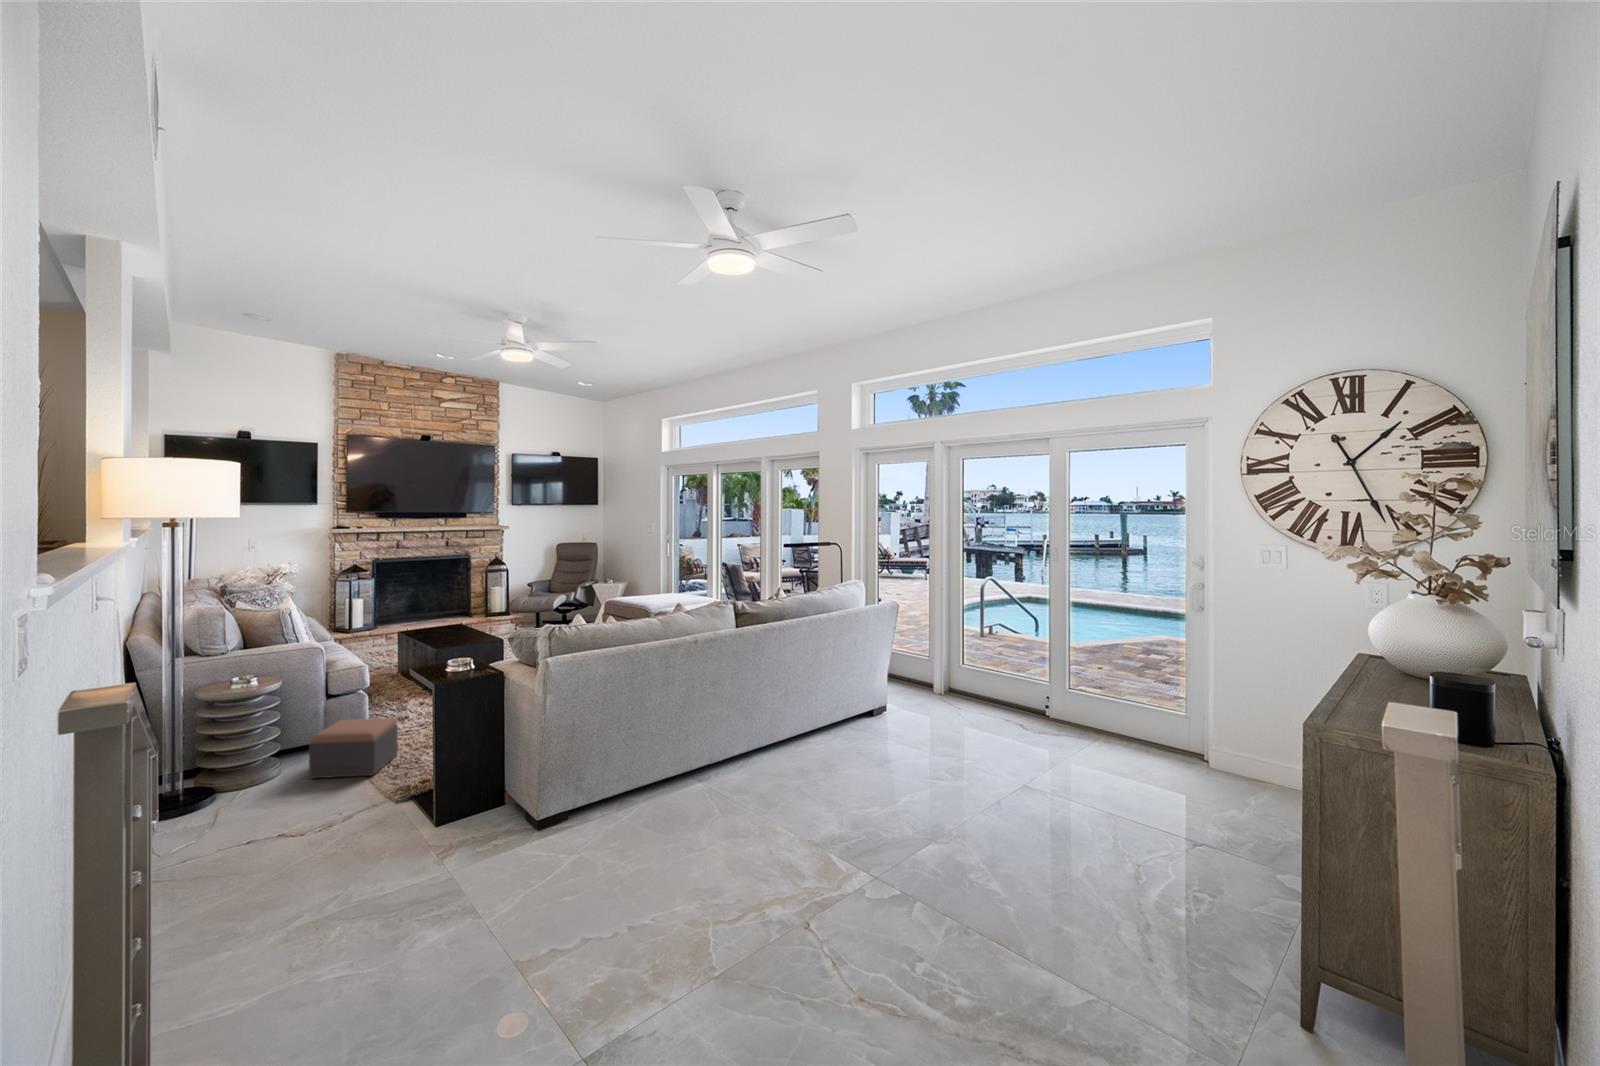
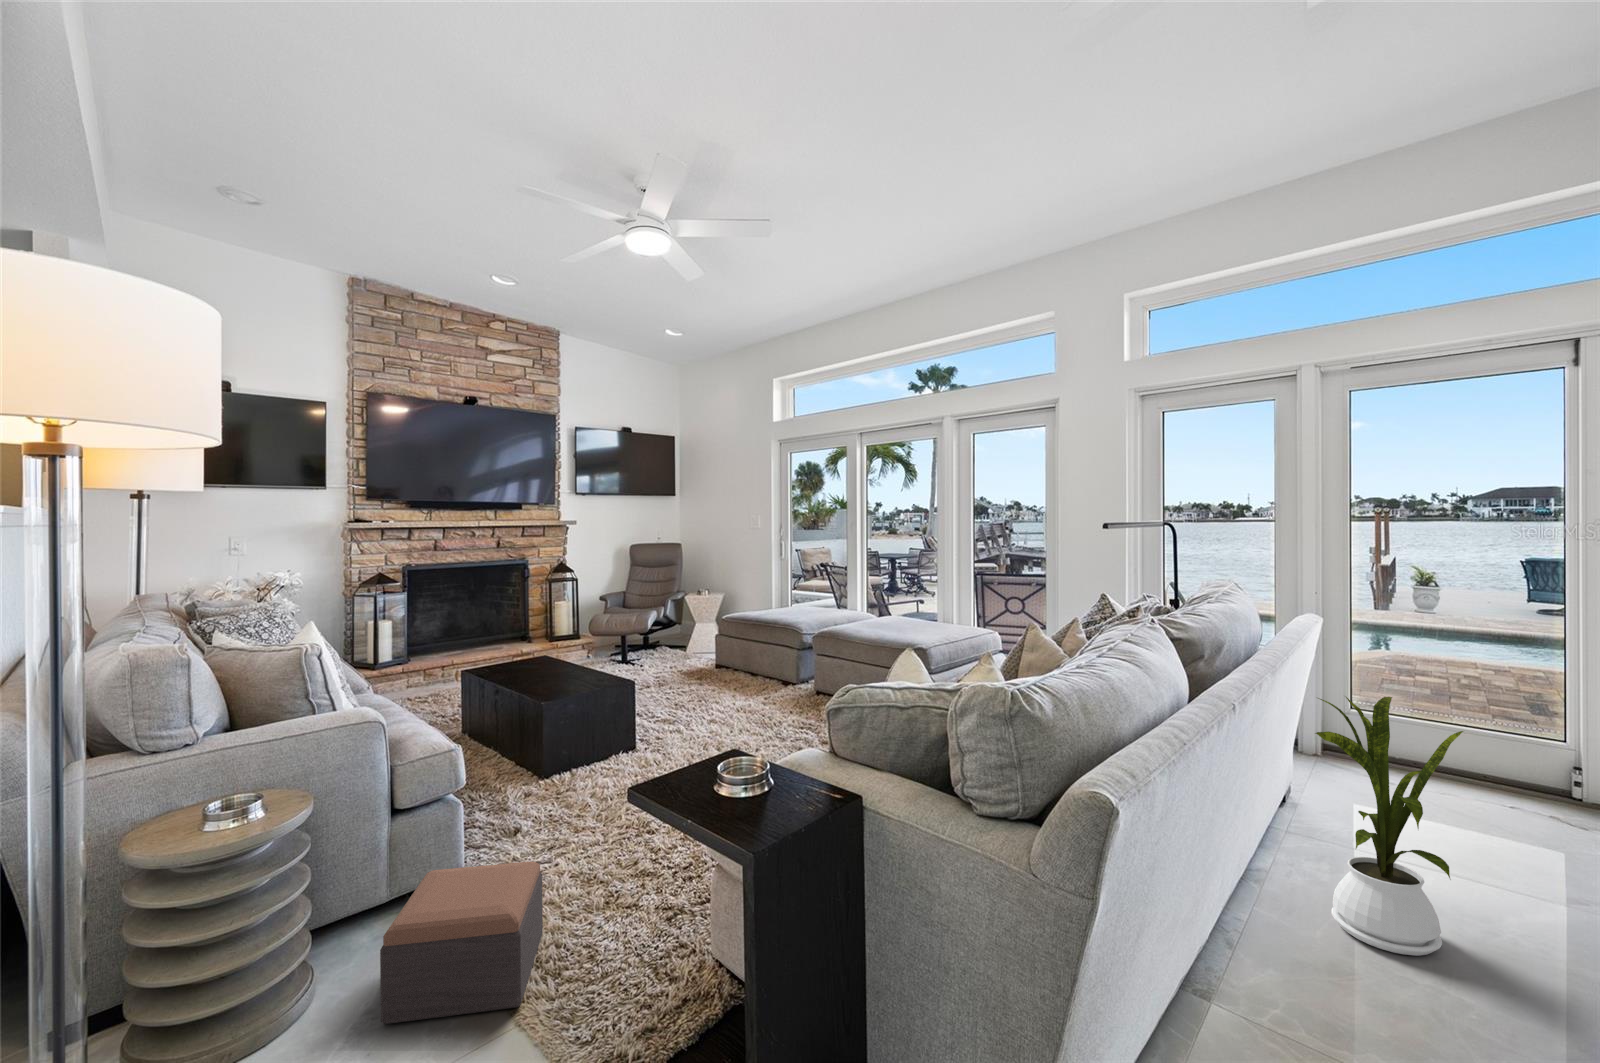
house plant: none [769,642,847,770] -> present [1315,697,1463,956]

